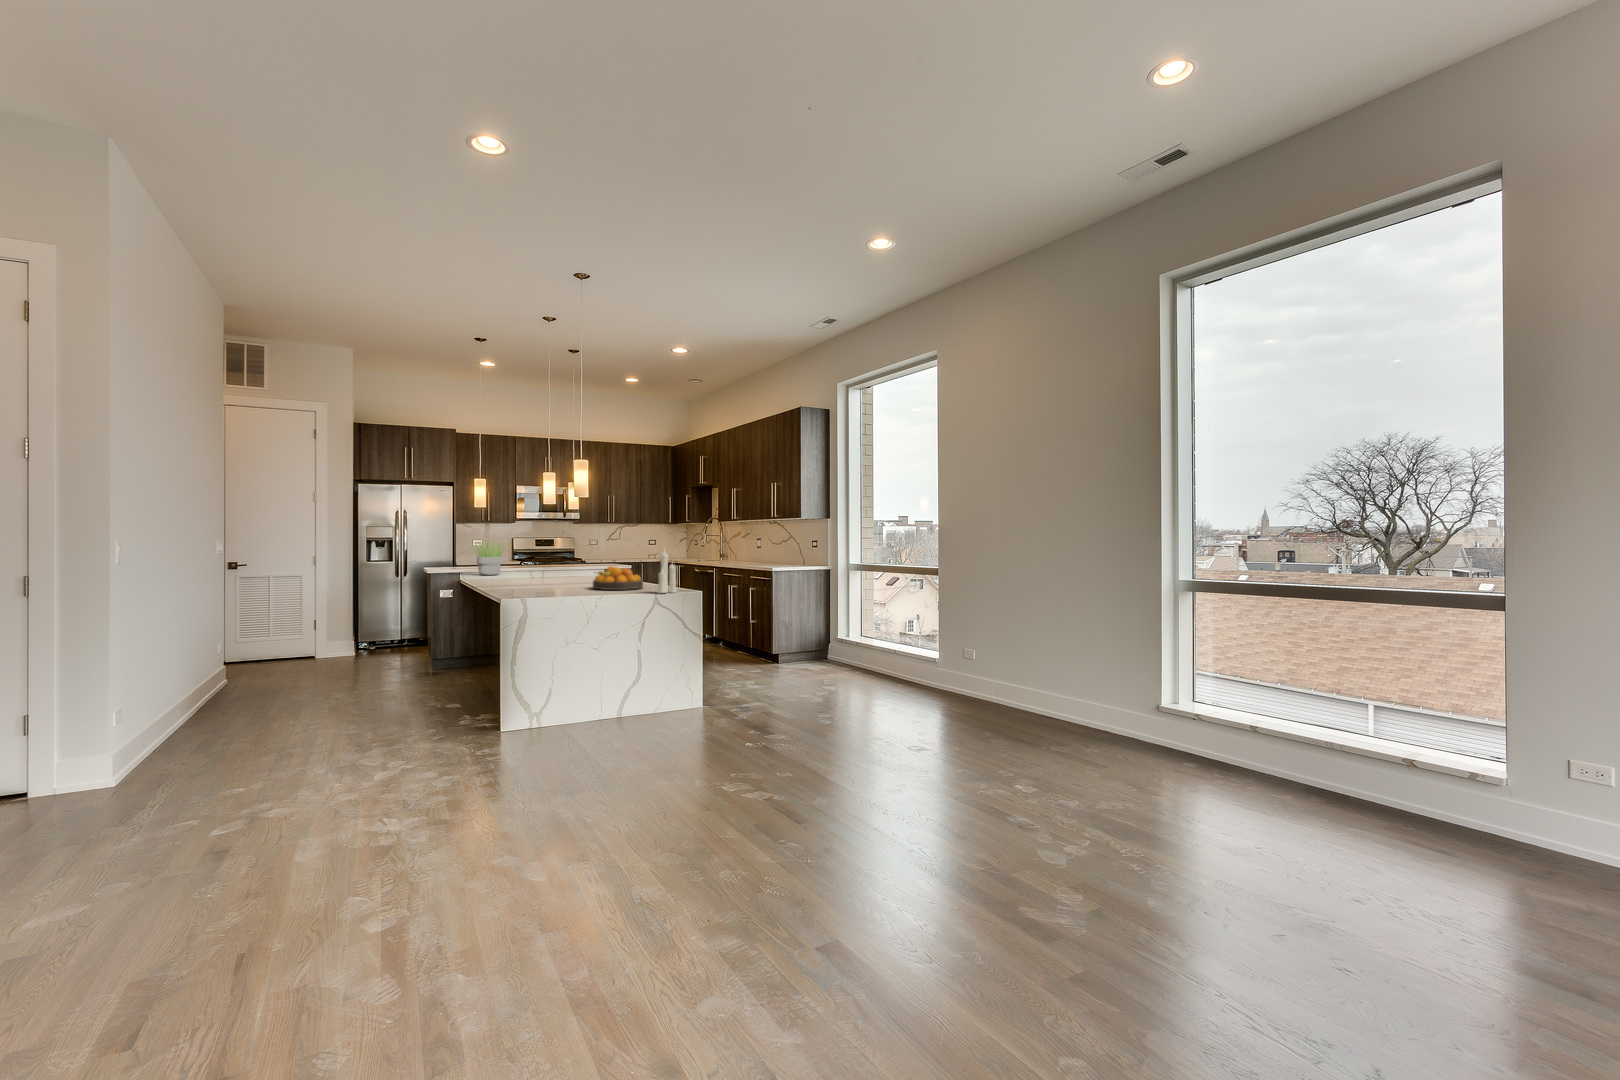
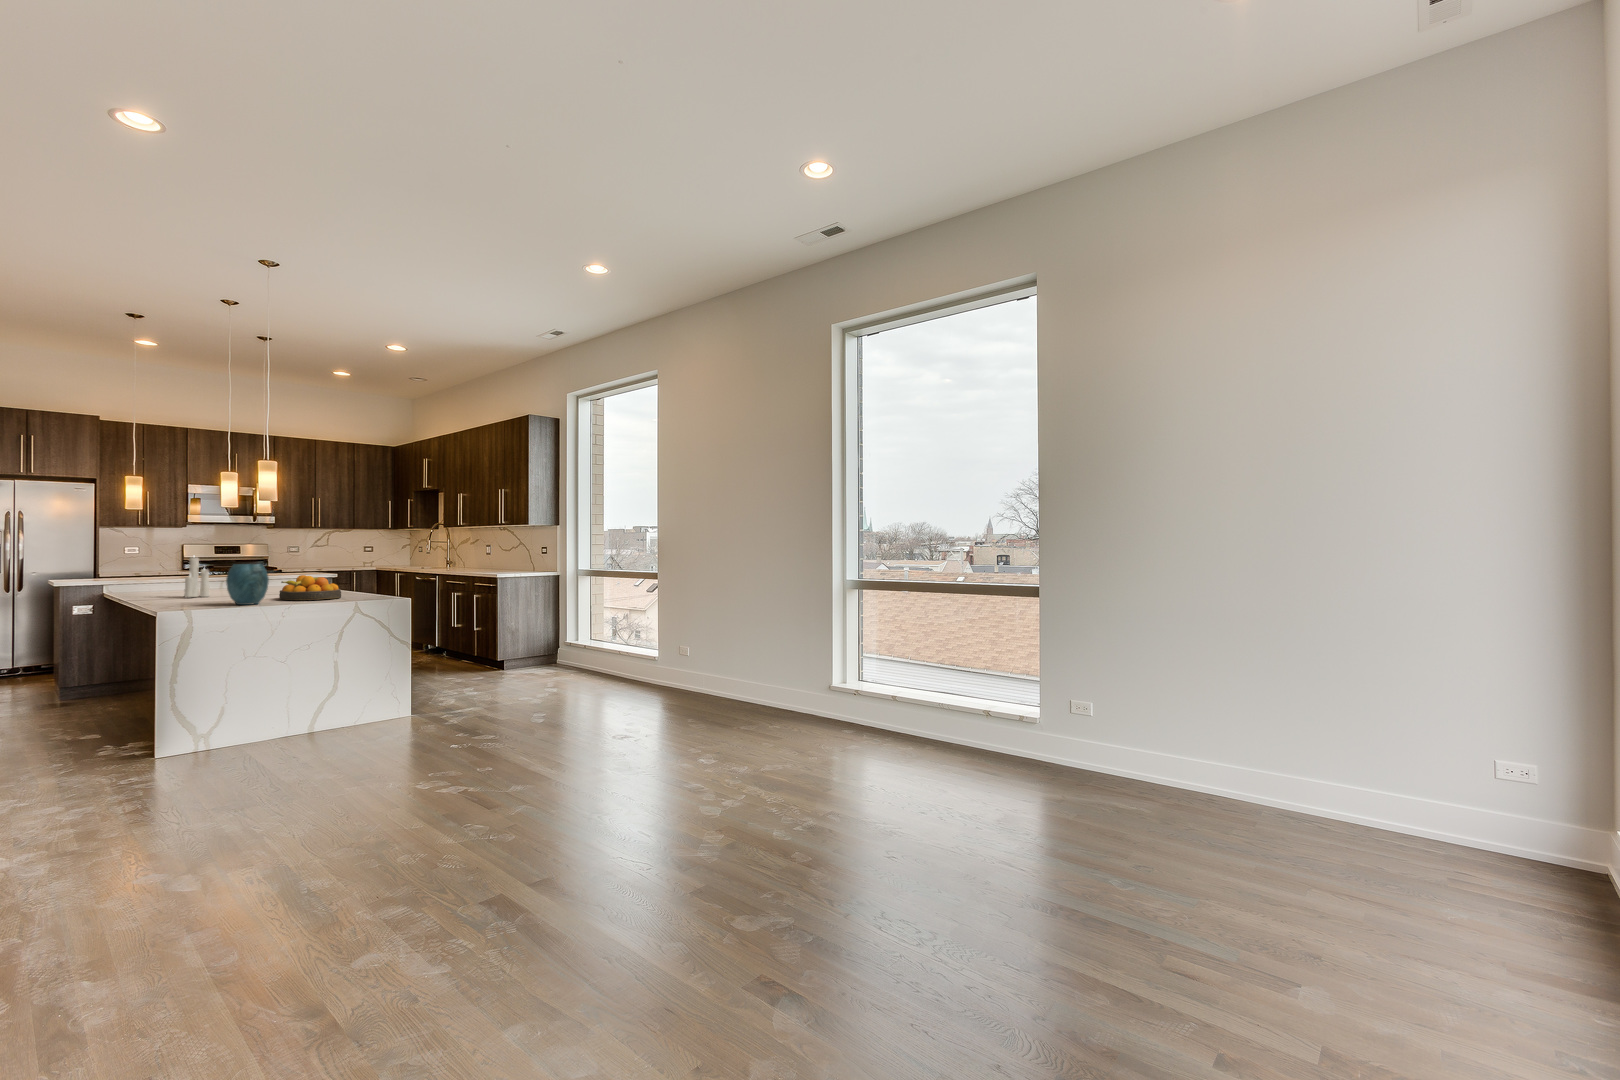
potted plant: present [472,541,503,575] -> none [116,548,176,587]
candle: present [658,553,676,593] -> present [184,556,209,597]
vase: none [551,555,585,593] -> present [226,564,269,605]

